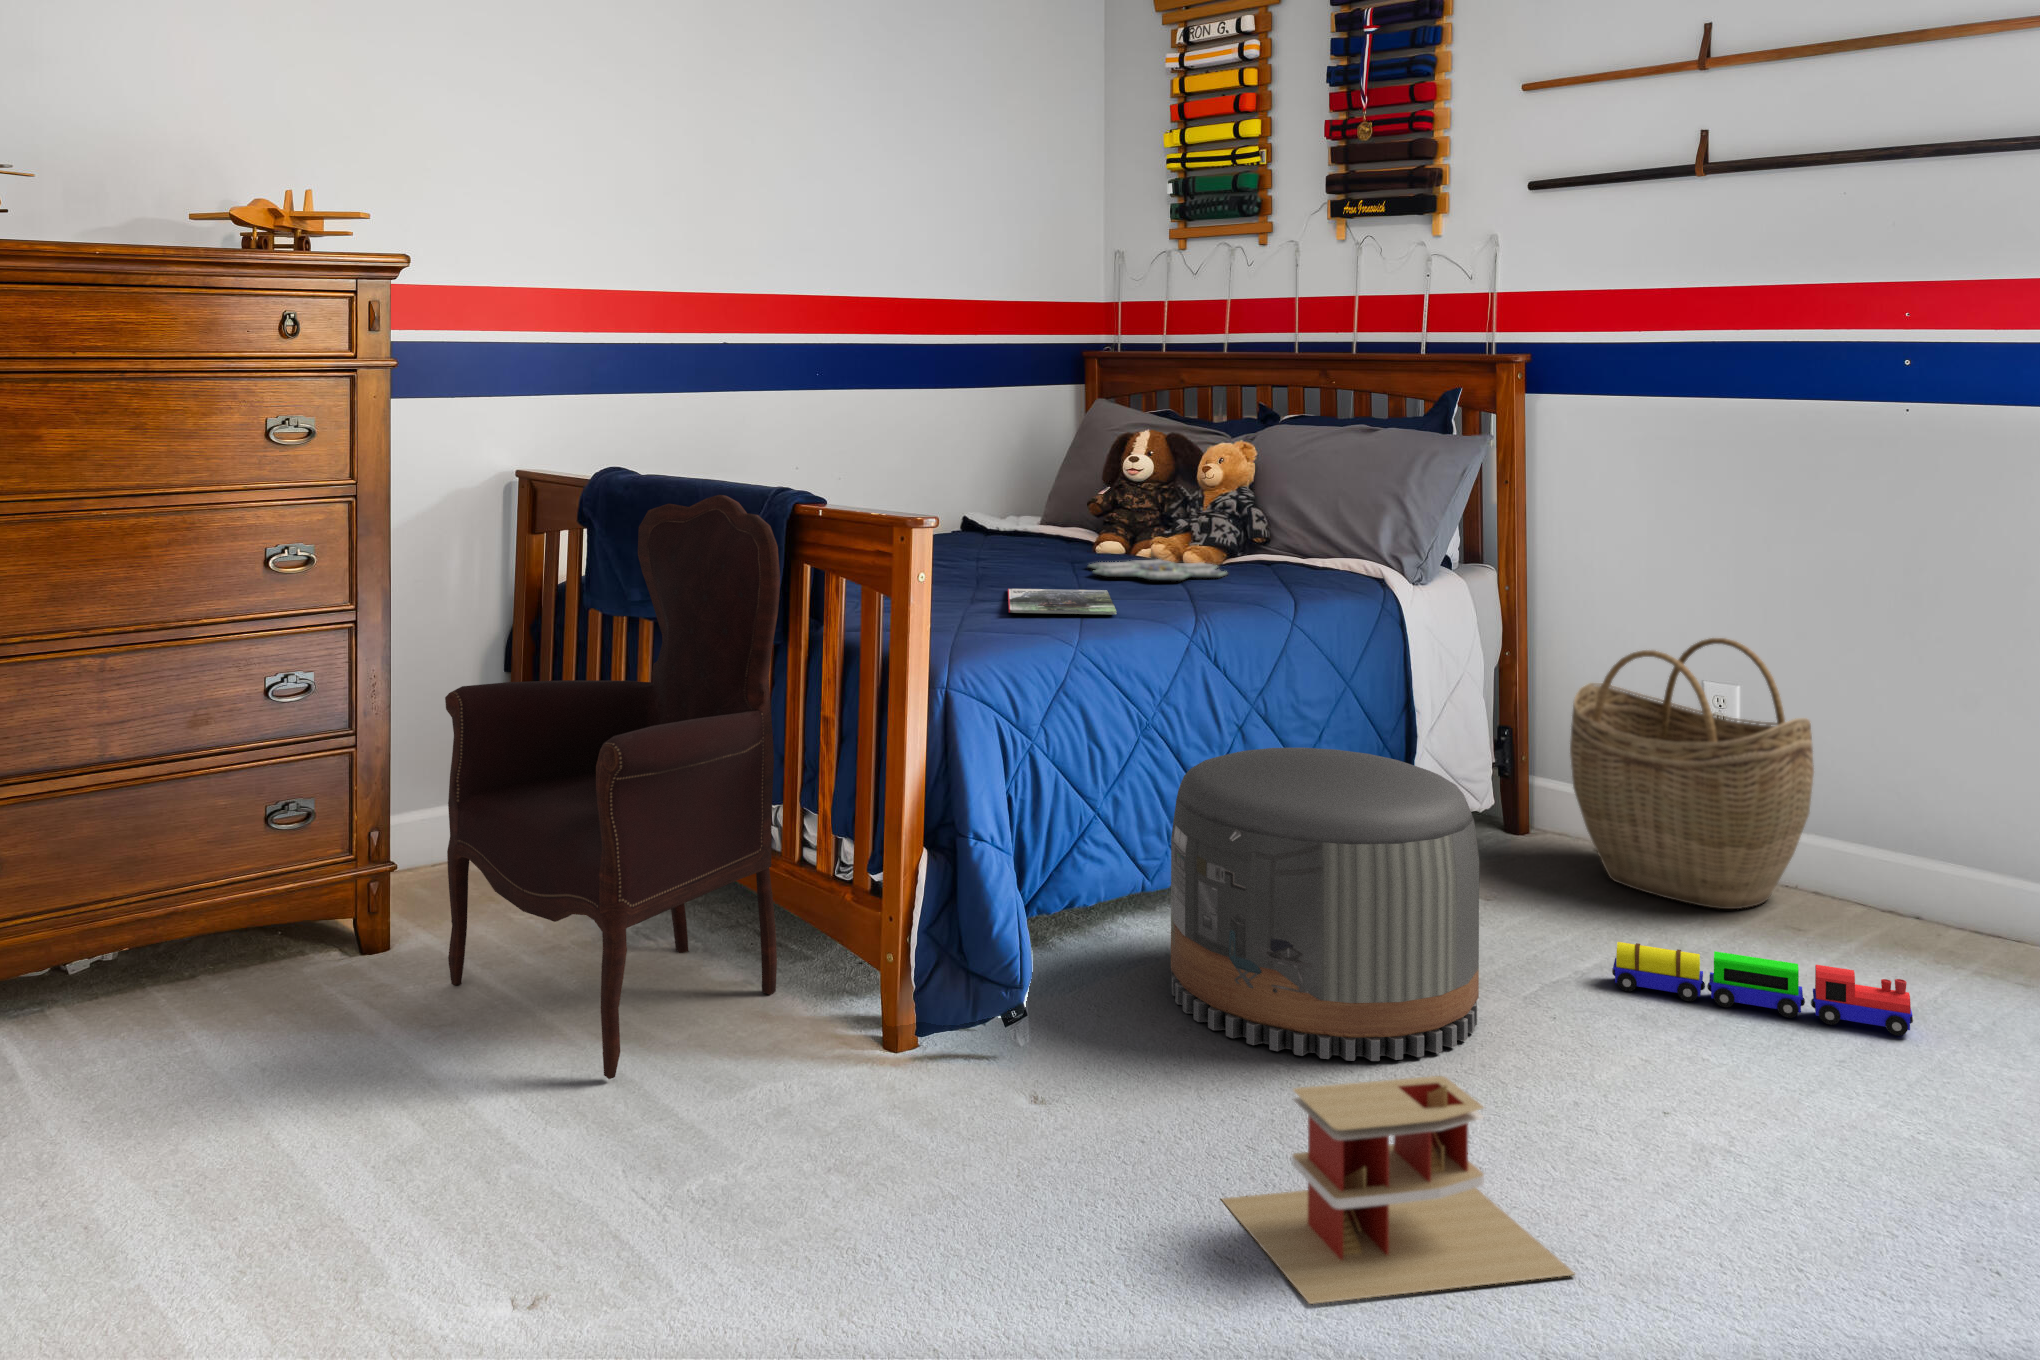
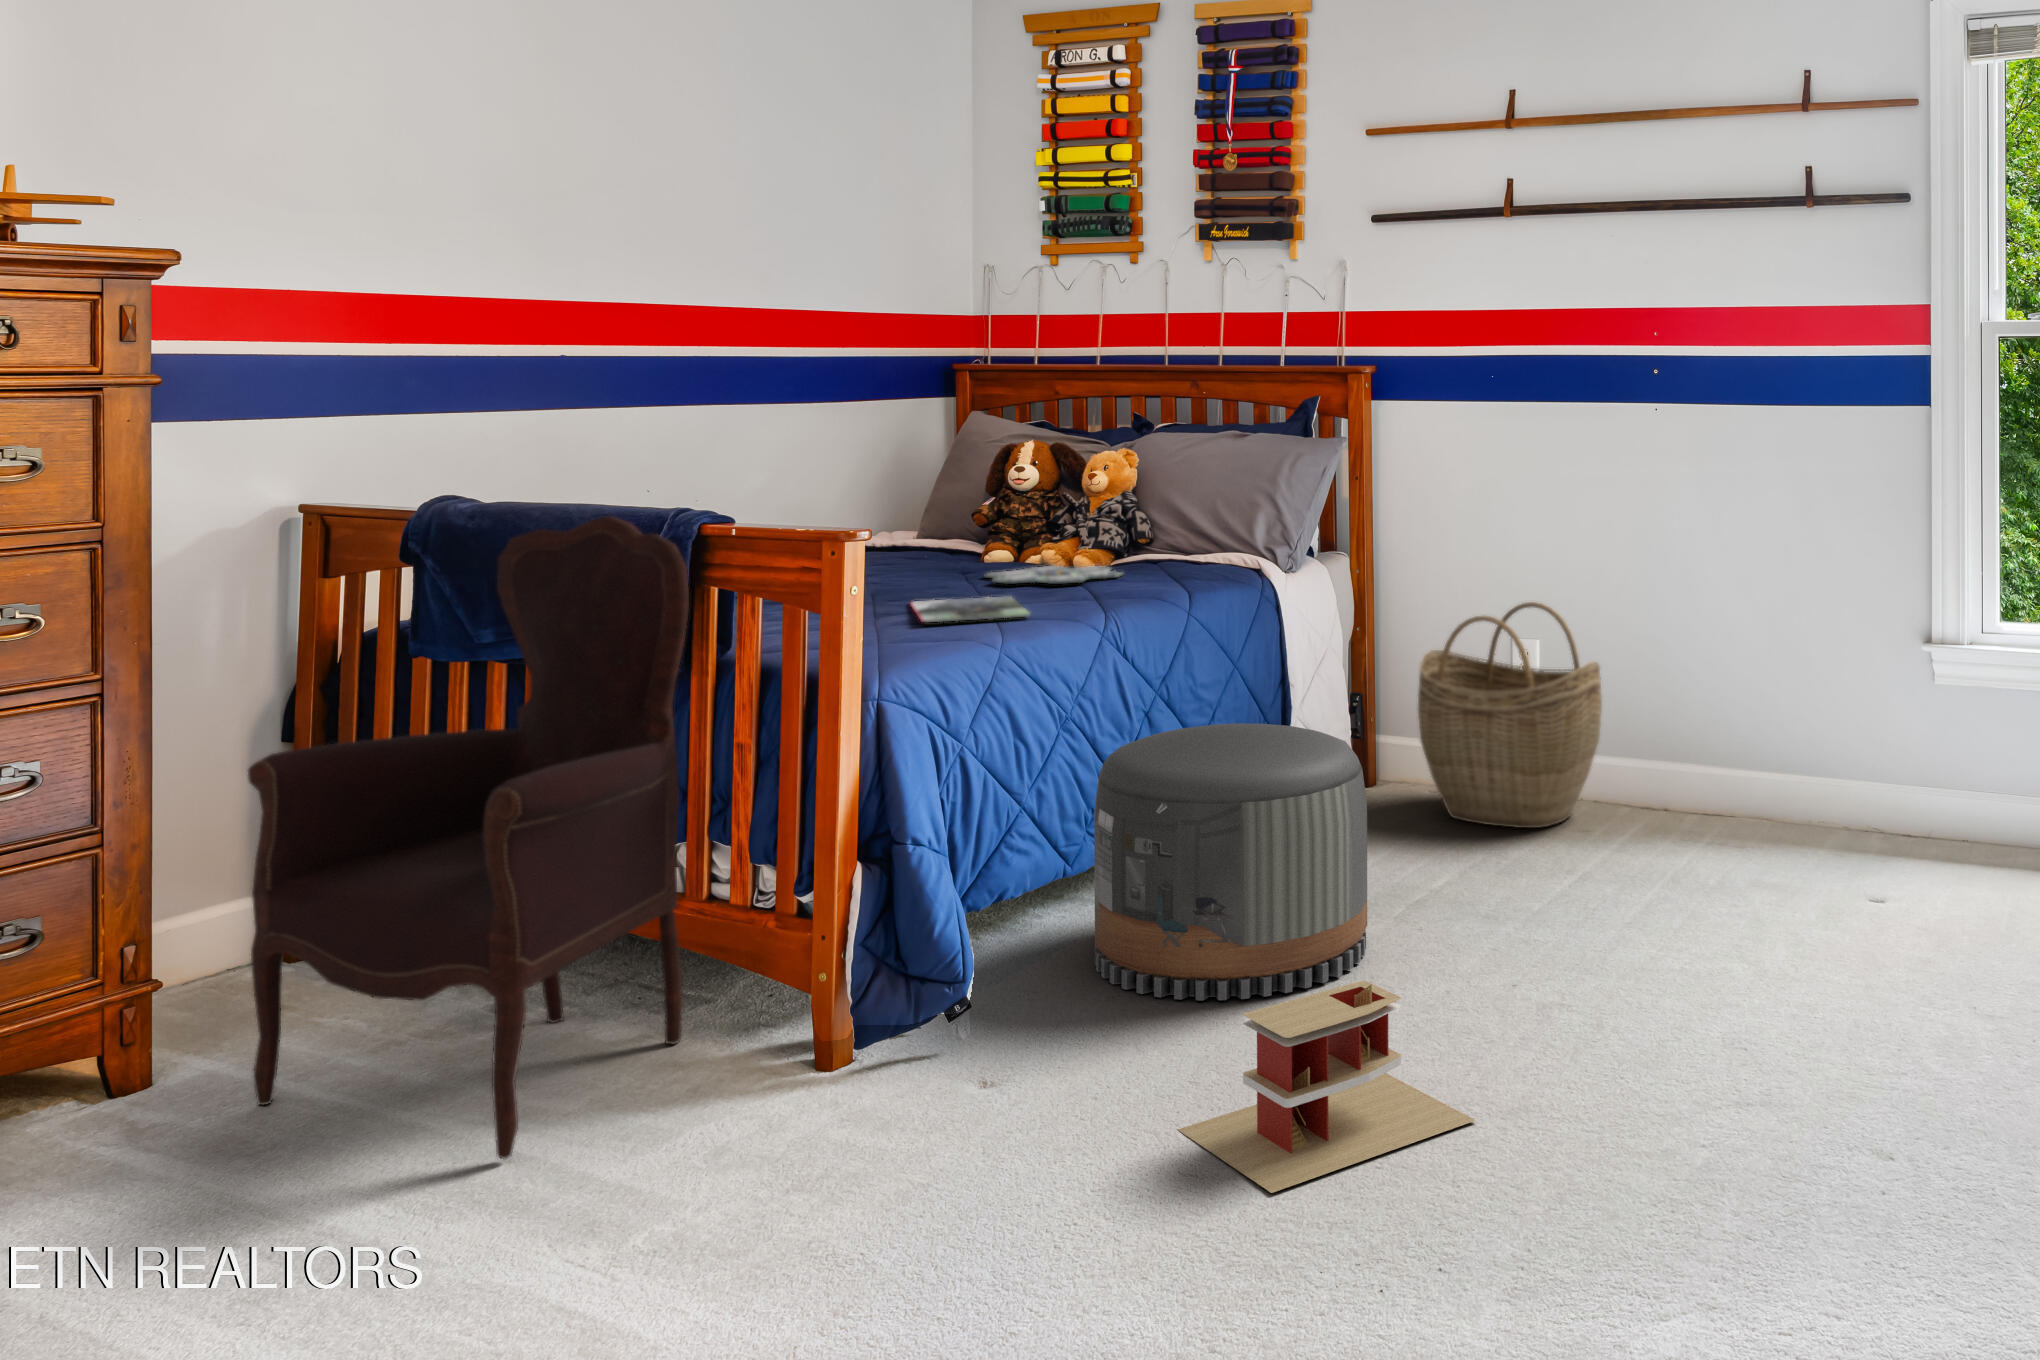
toy train: present [1612,942,1914,1036] -> none [1465,855,1683,902]

